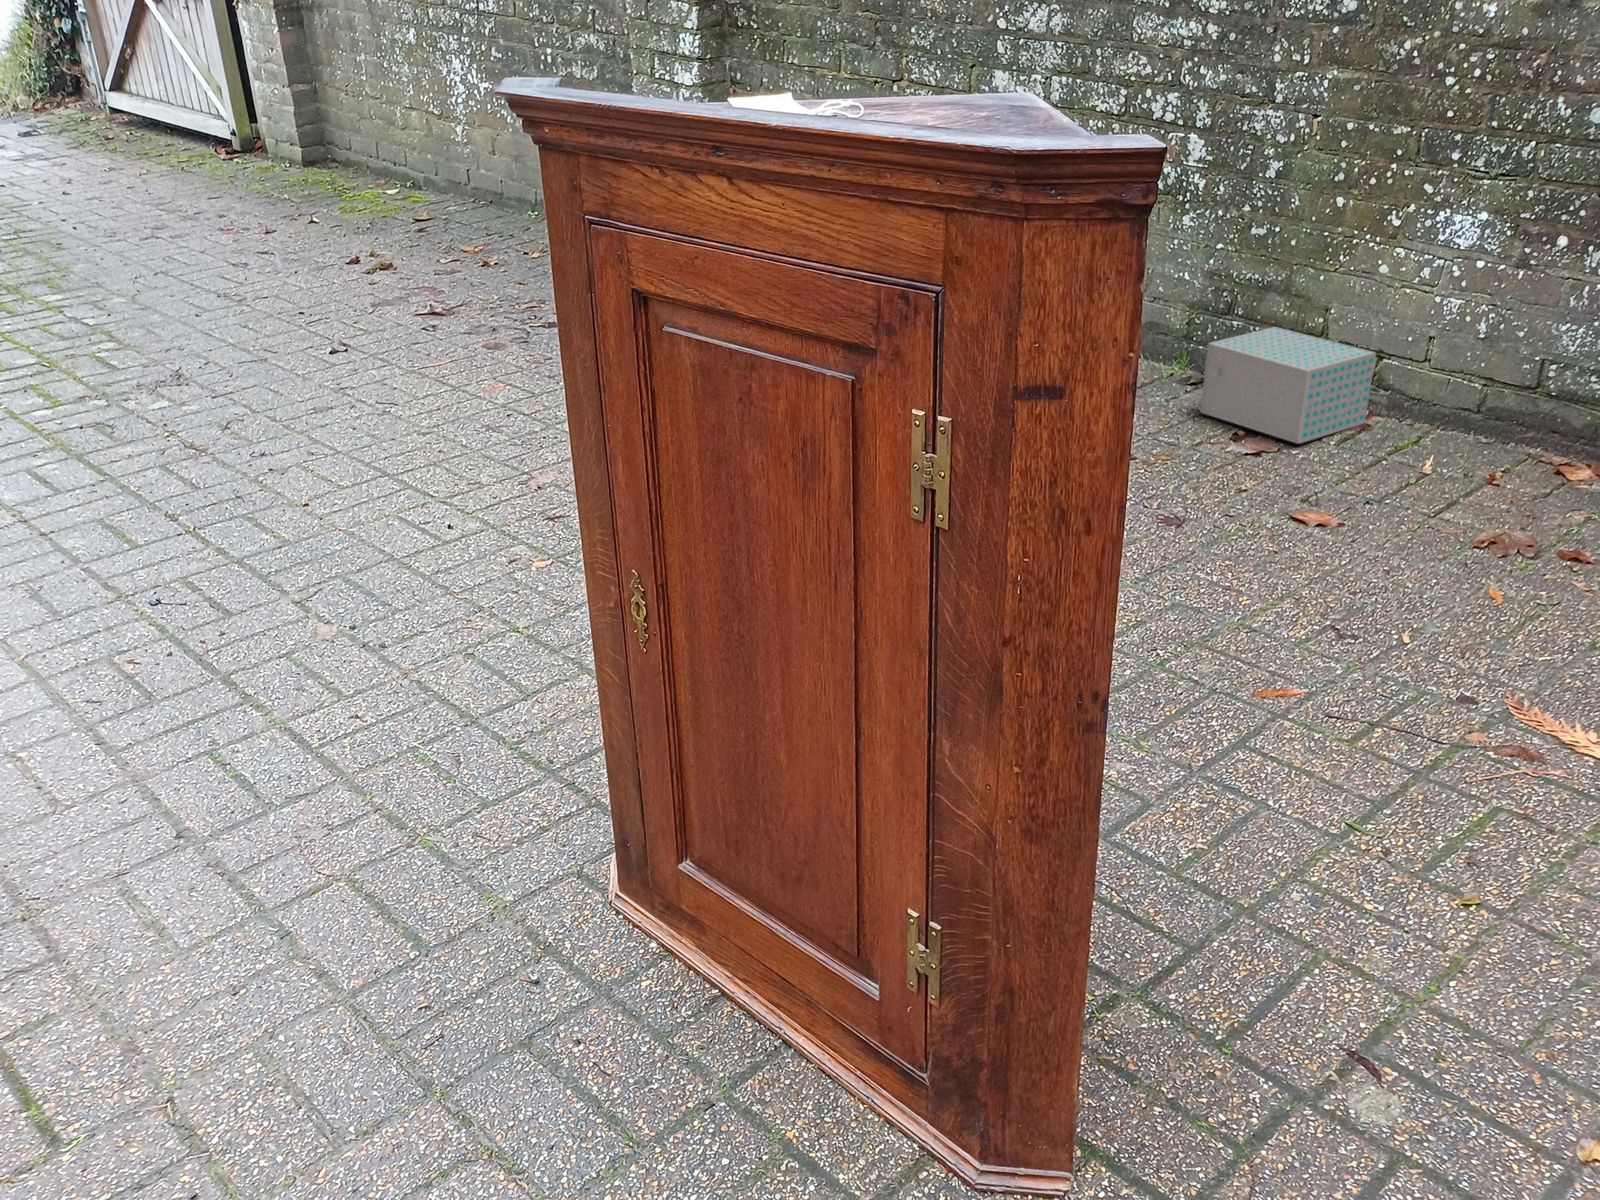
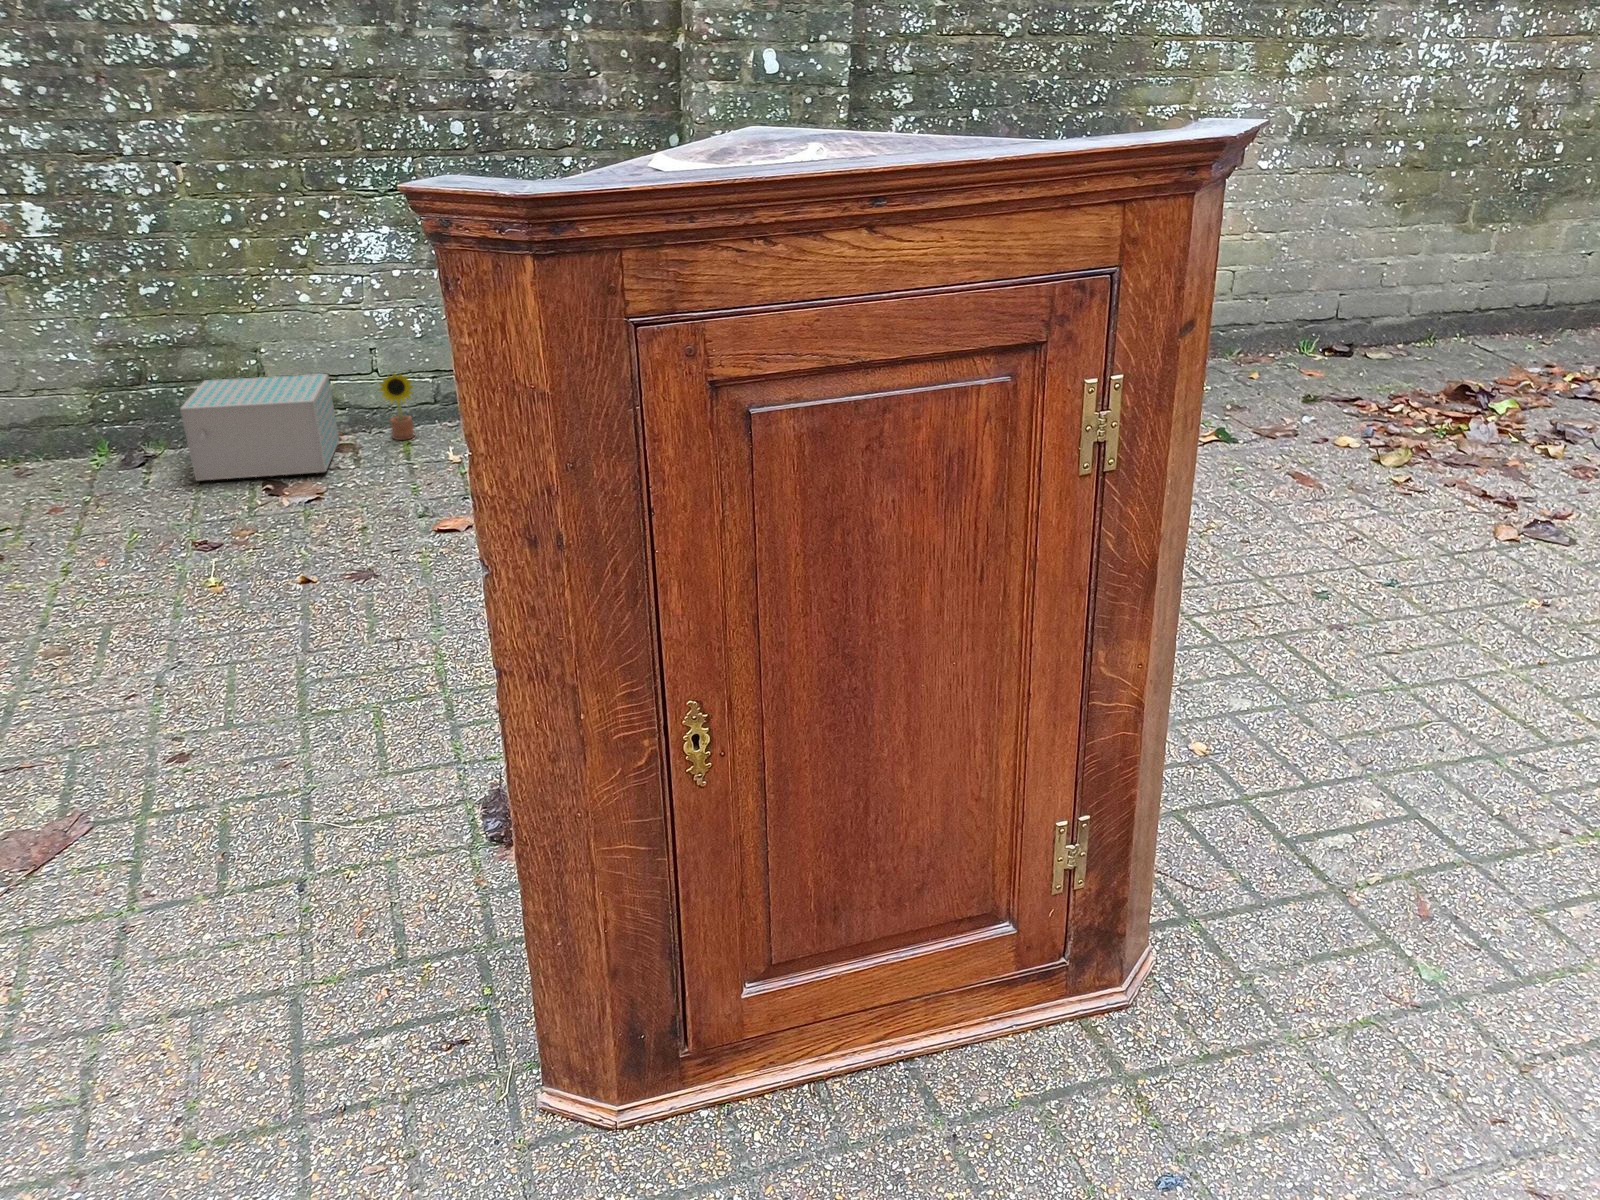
decorative plant: none [1404,369,1442,445] -> present [379,374,414,440]

